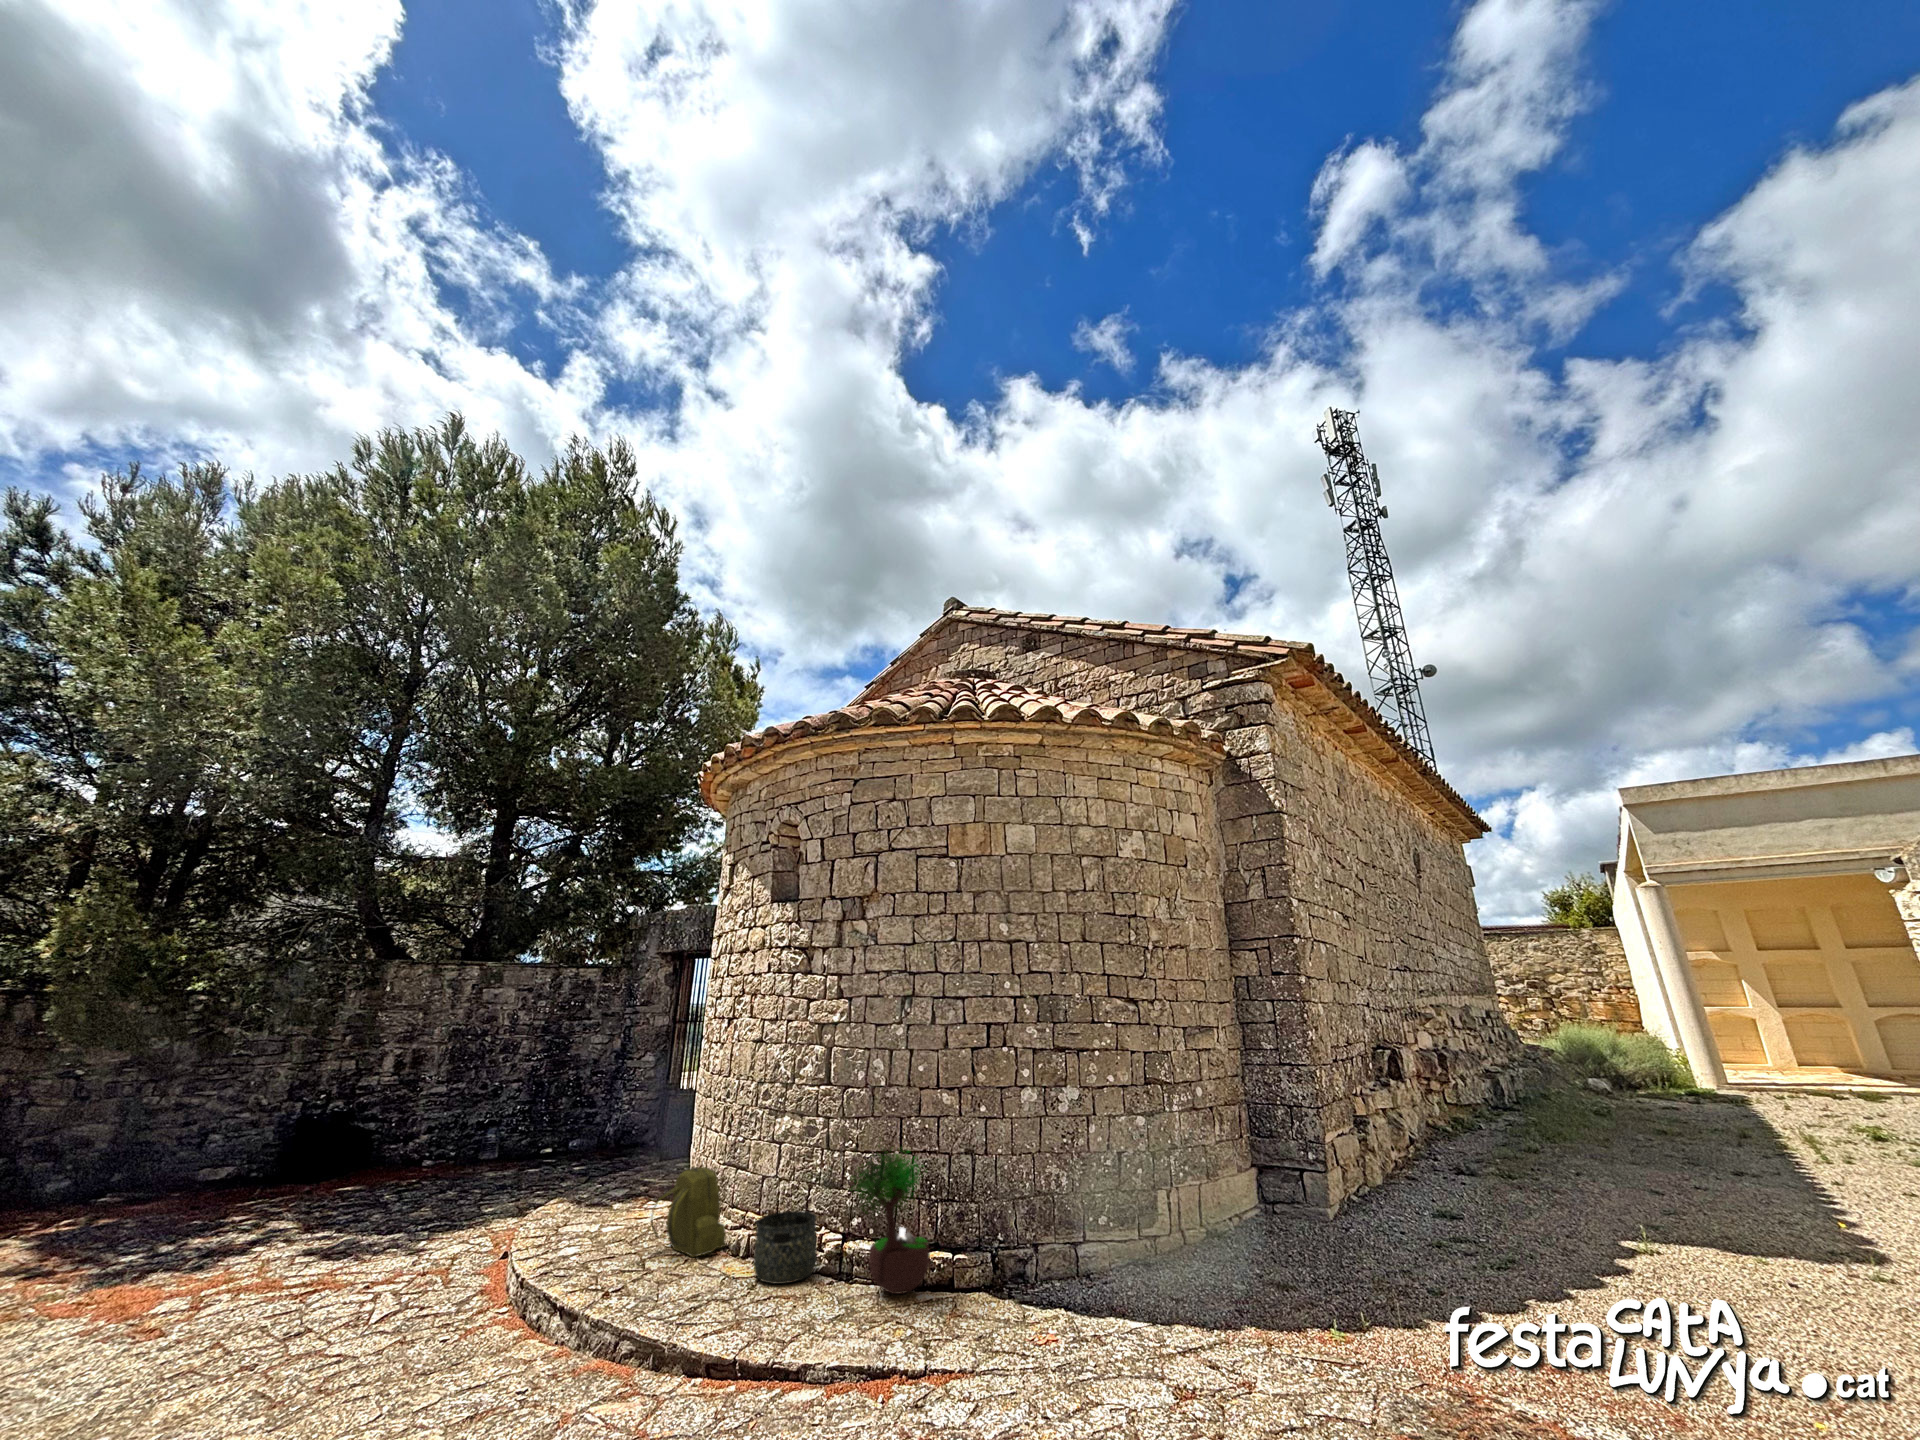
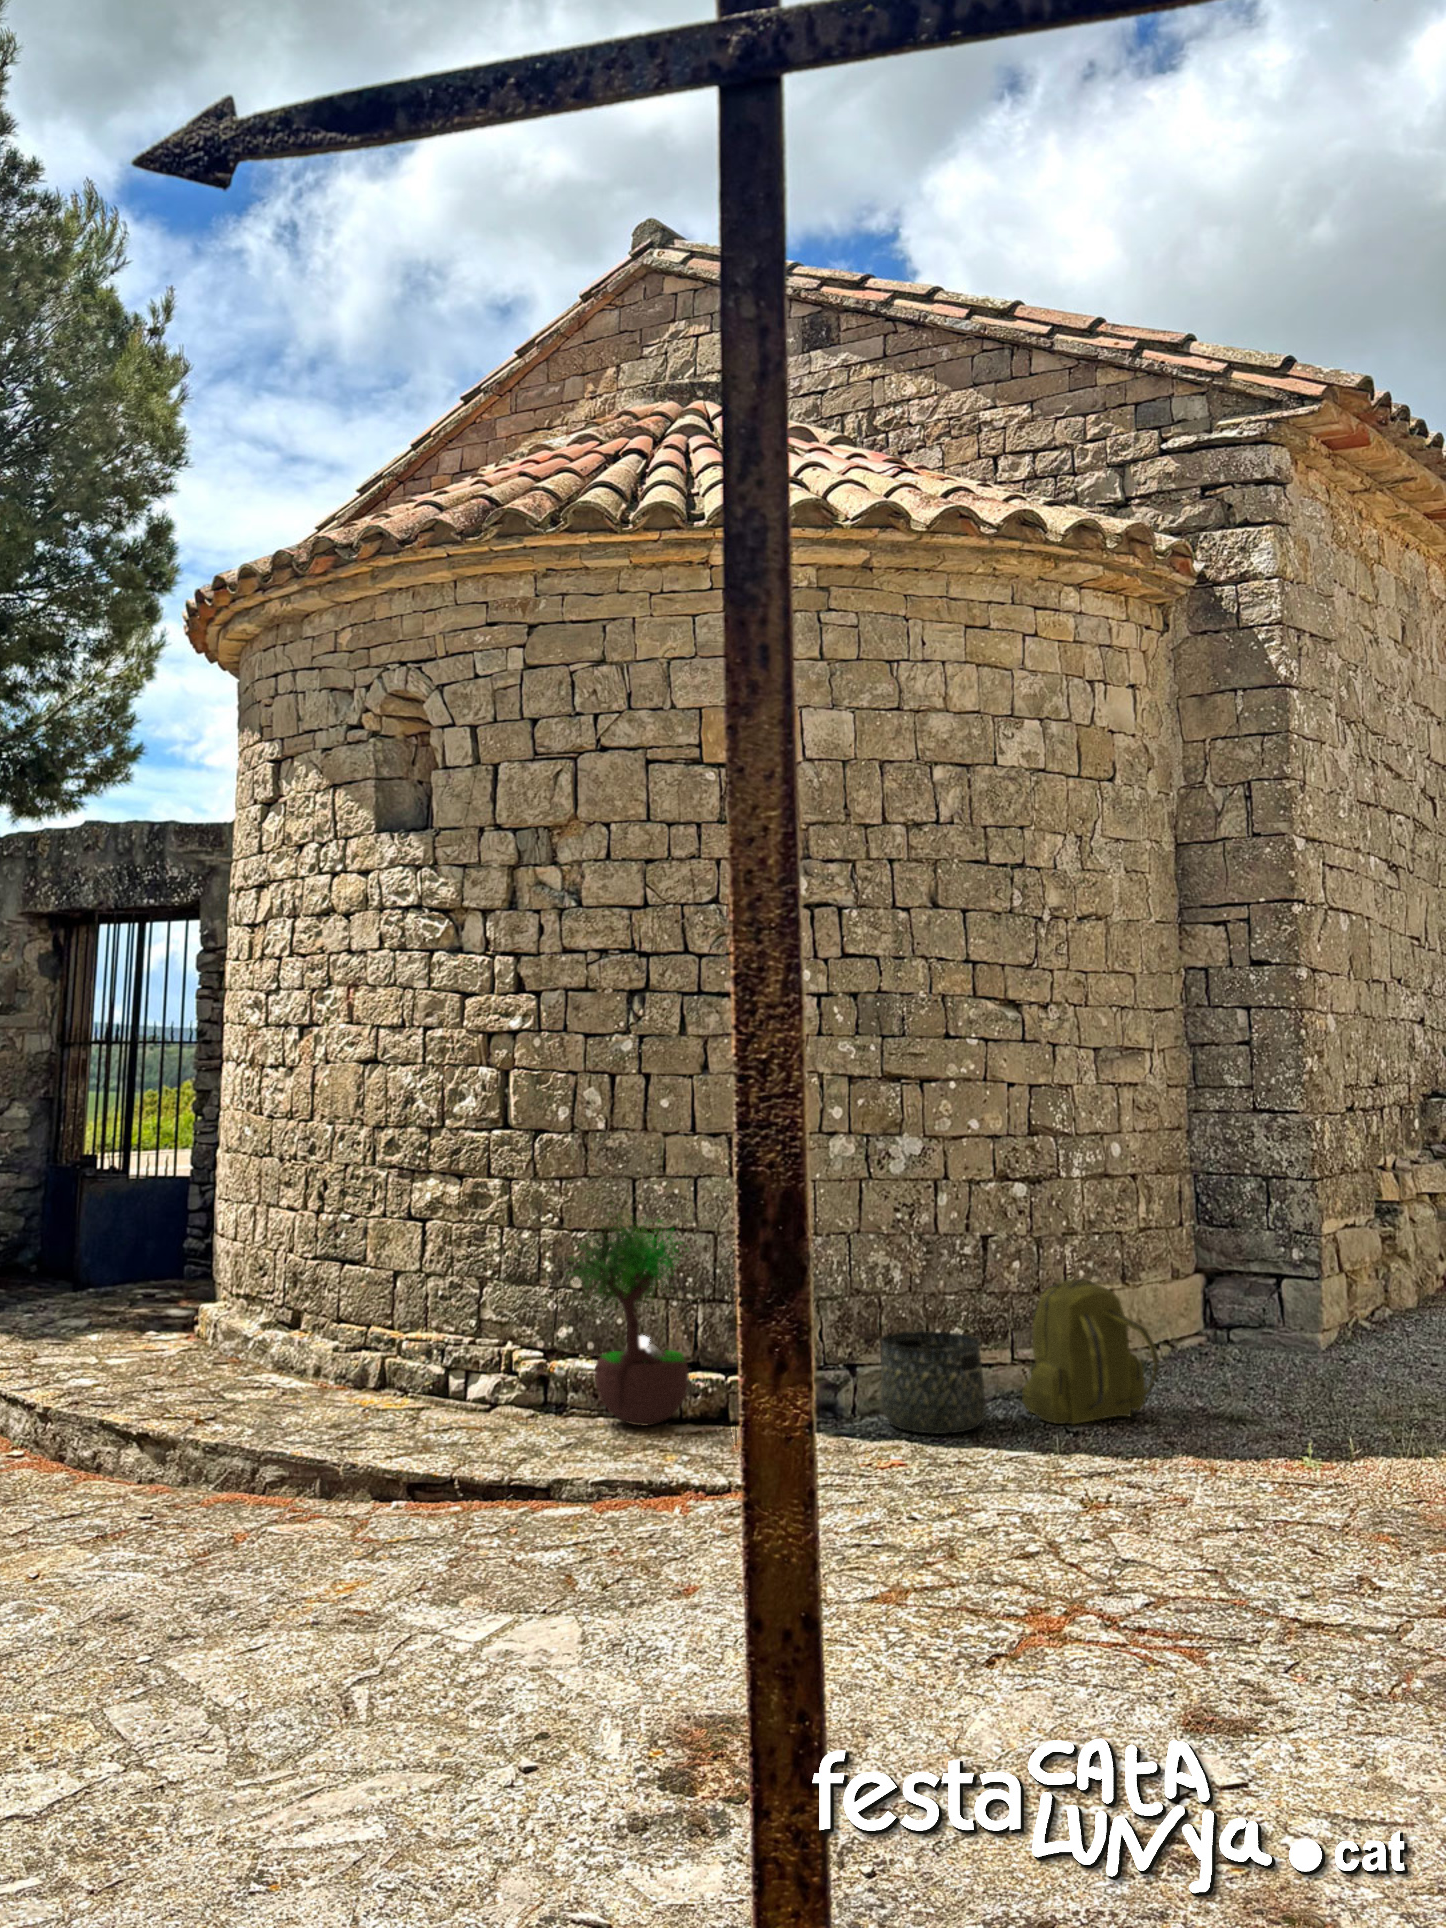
backpack: present [651,1167,726,1257] -> present [1022,1278,1159,1425]
basket: present [754,1211,817,1284] -> present [881,1331,985,1434]

